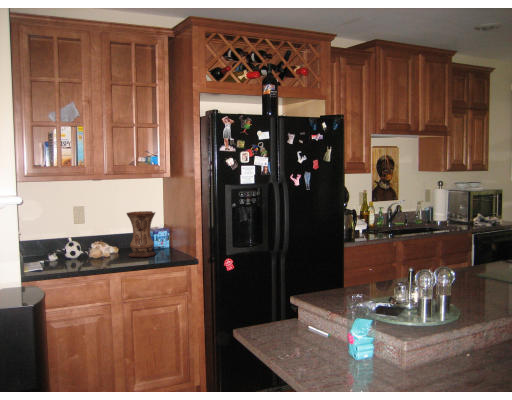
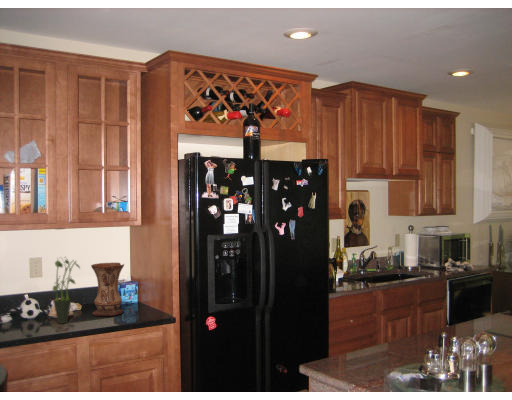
potted plant: none [92,204,115,262] -> present [53,260,80,324]

